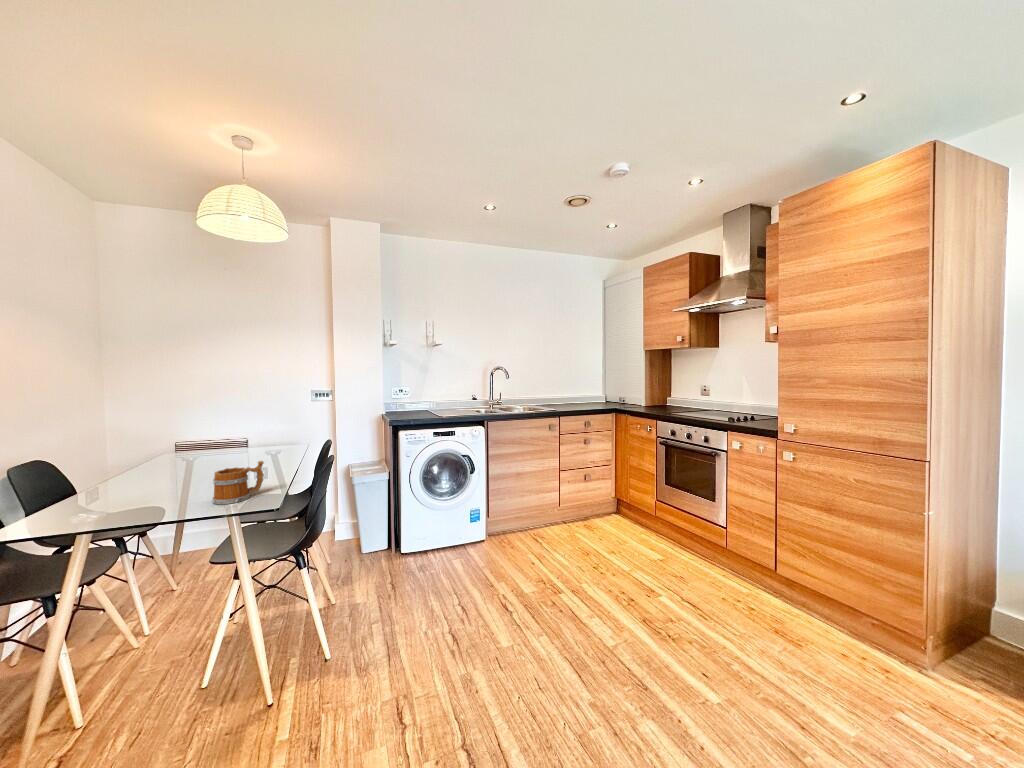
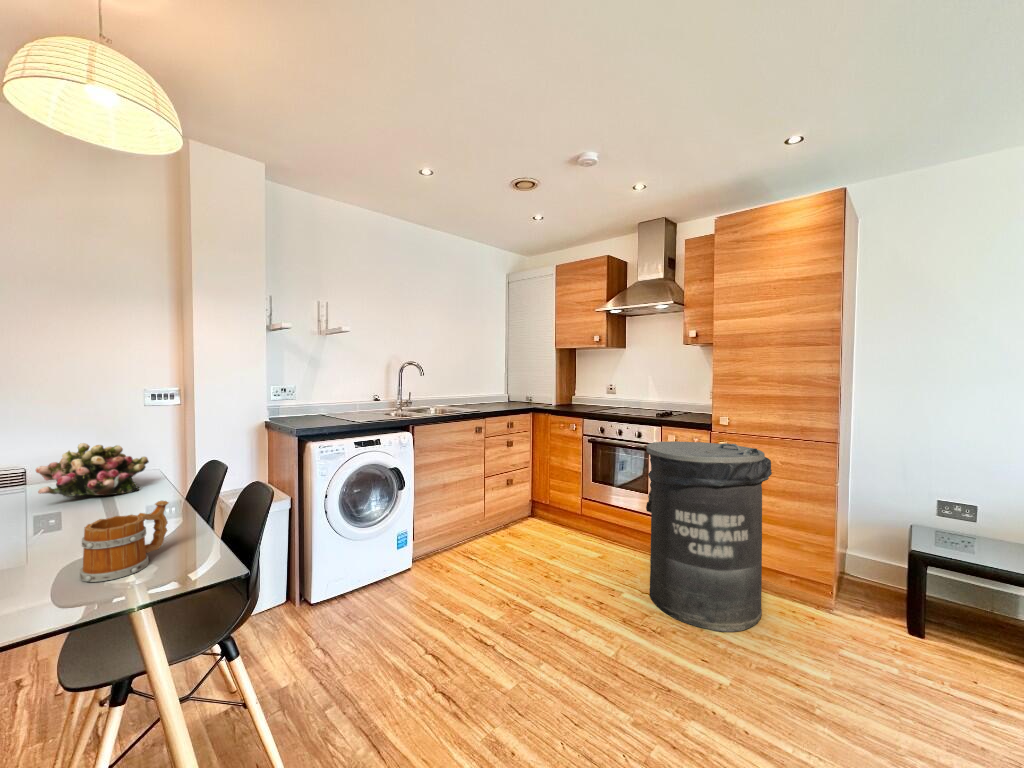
flower arrangement: none [239,424,301,458] -> present [36,443,149,497]
trash can: none [684,447,833,658] -> present [646,441,772,632]

